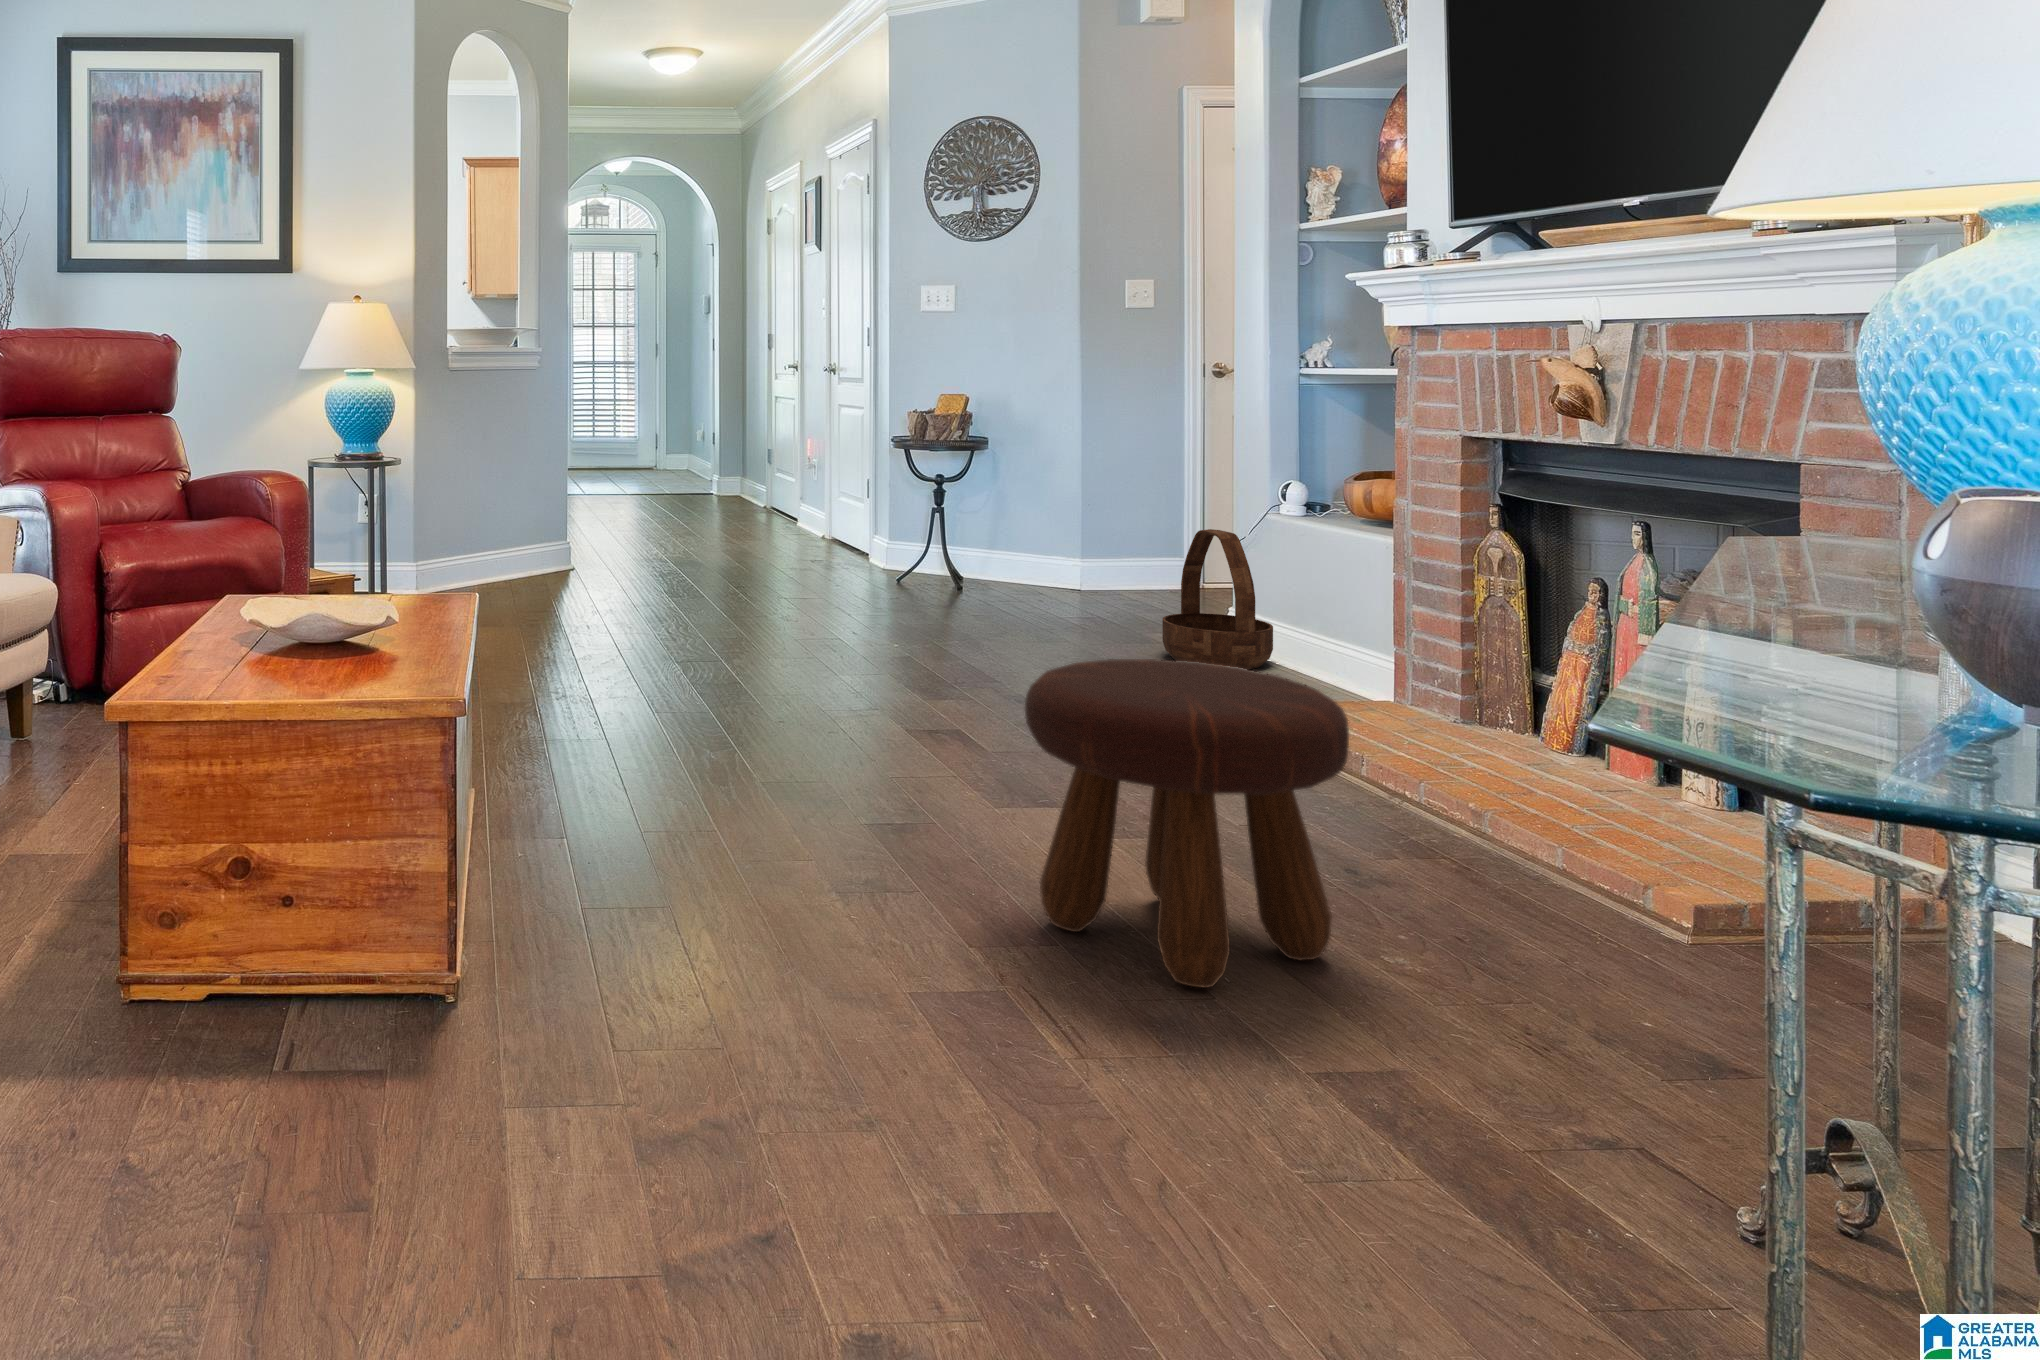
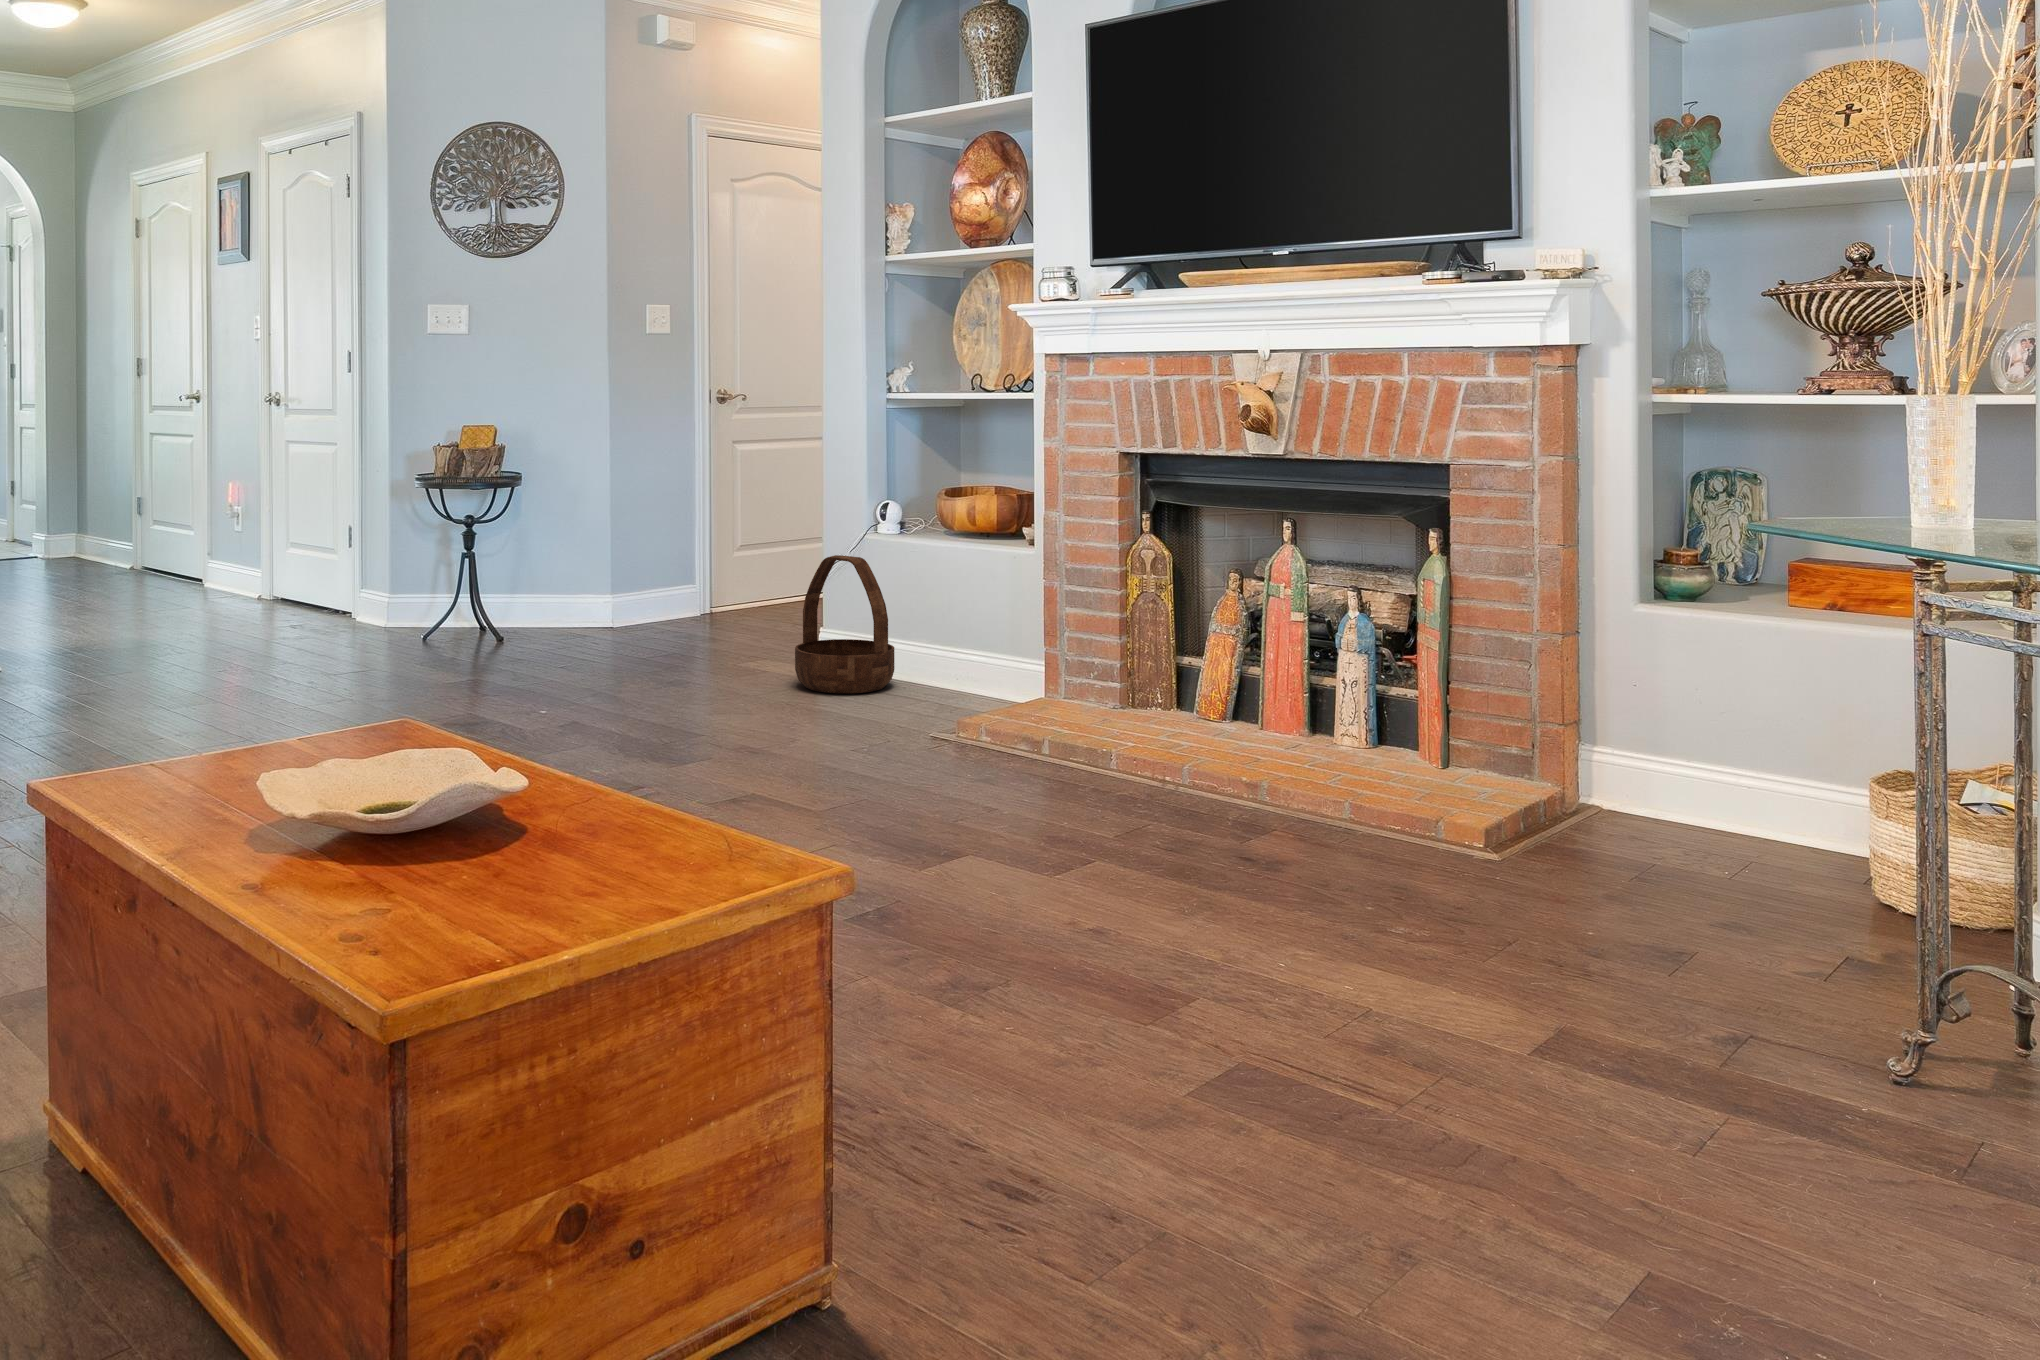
footstool: present [1025,659,1349,988] -> none [1076,676,1372,984]

